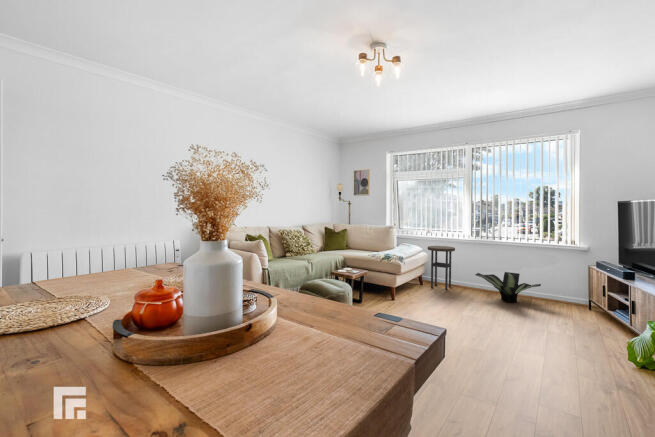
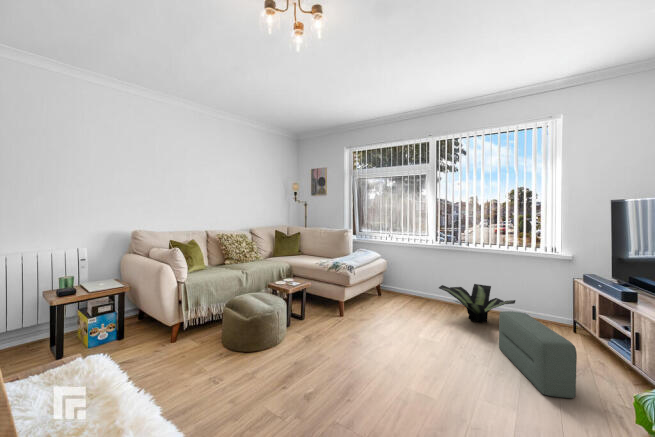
side table: present [428,246,455,290] -> none [387,252,418,304]
pouf: none [529,290,588,347] -> present [499,311,577,398]

